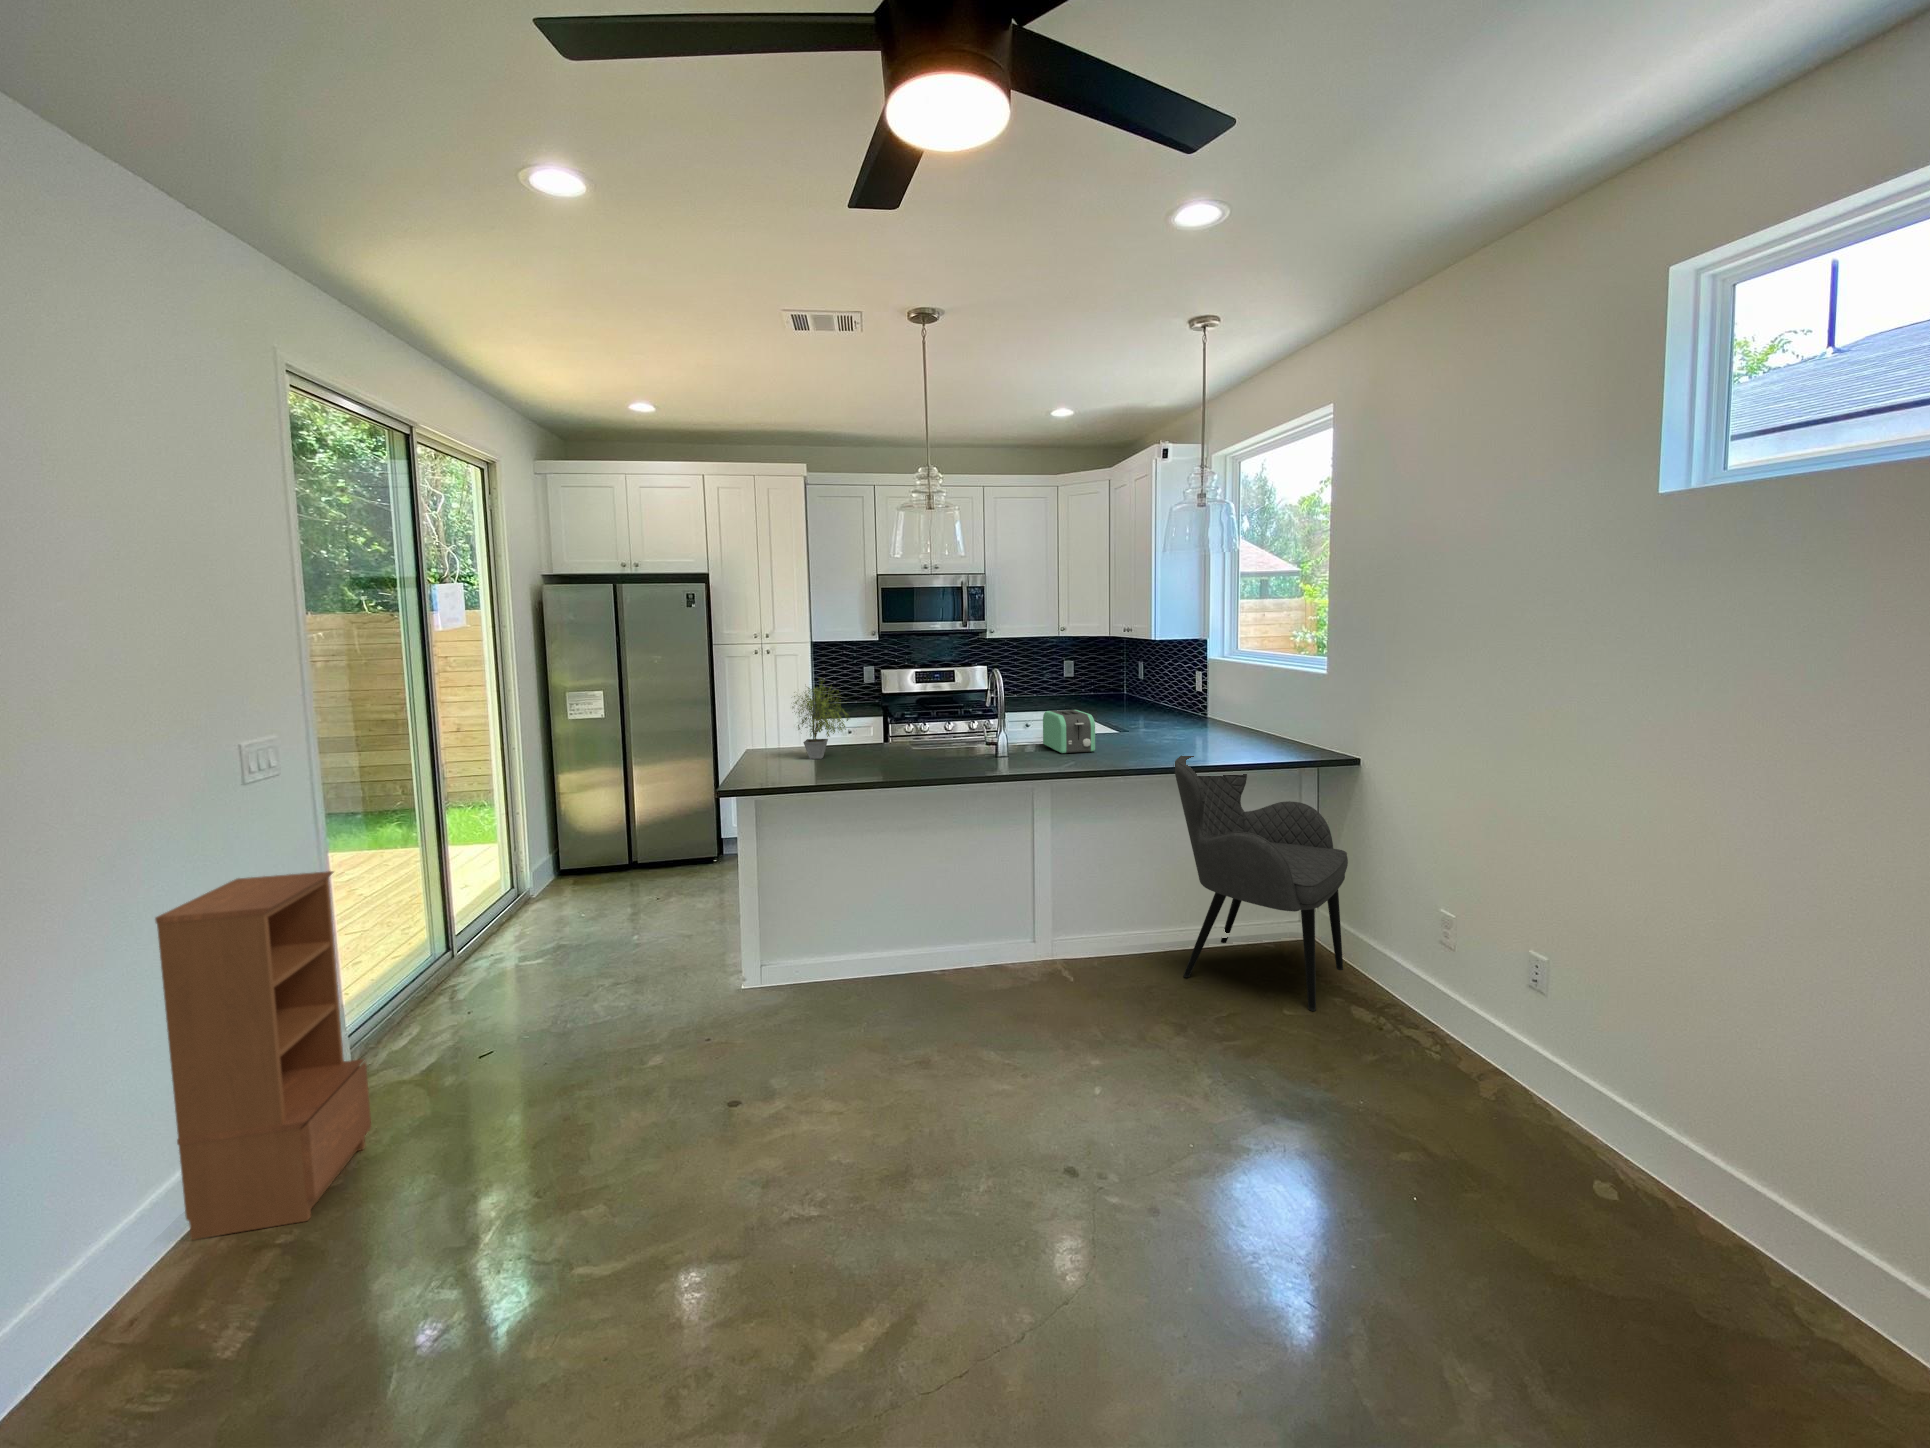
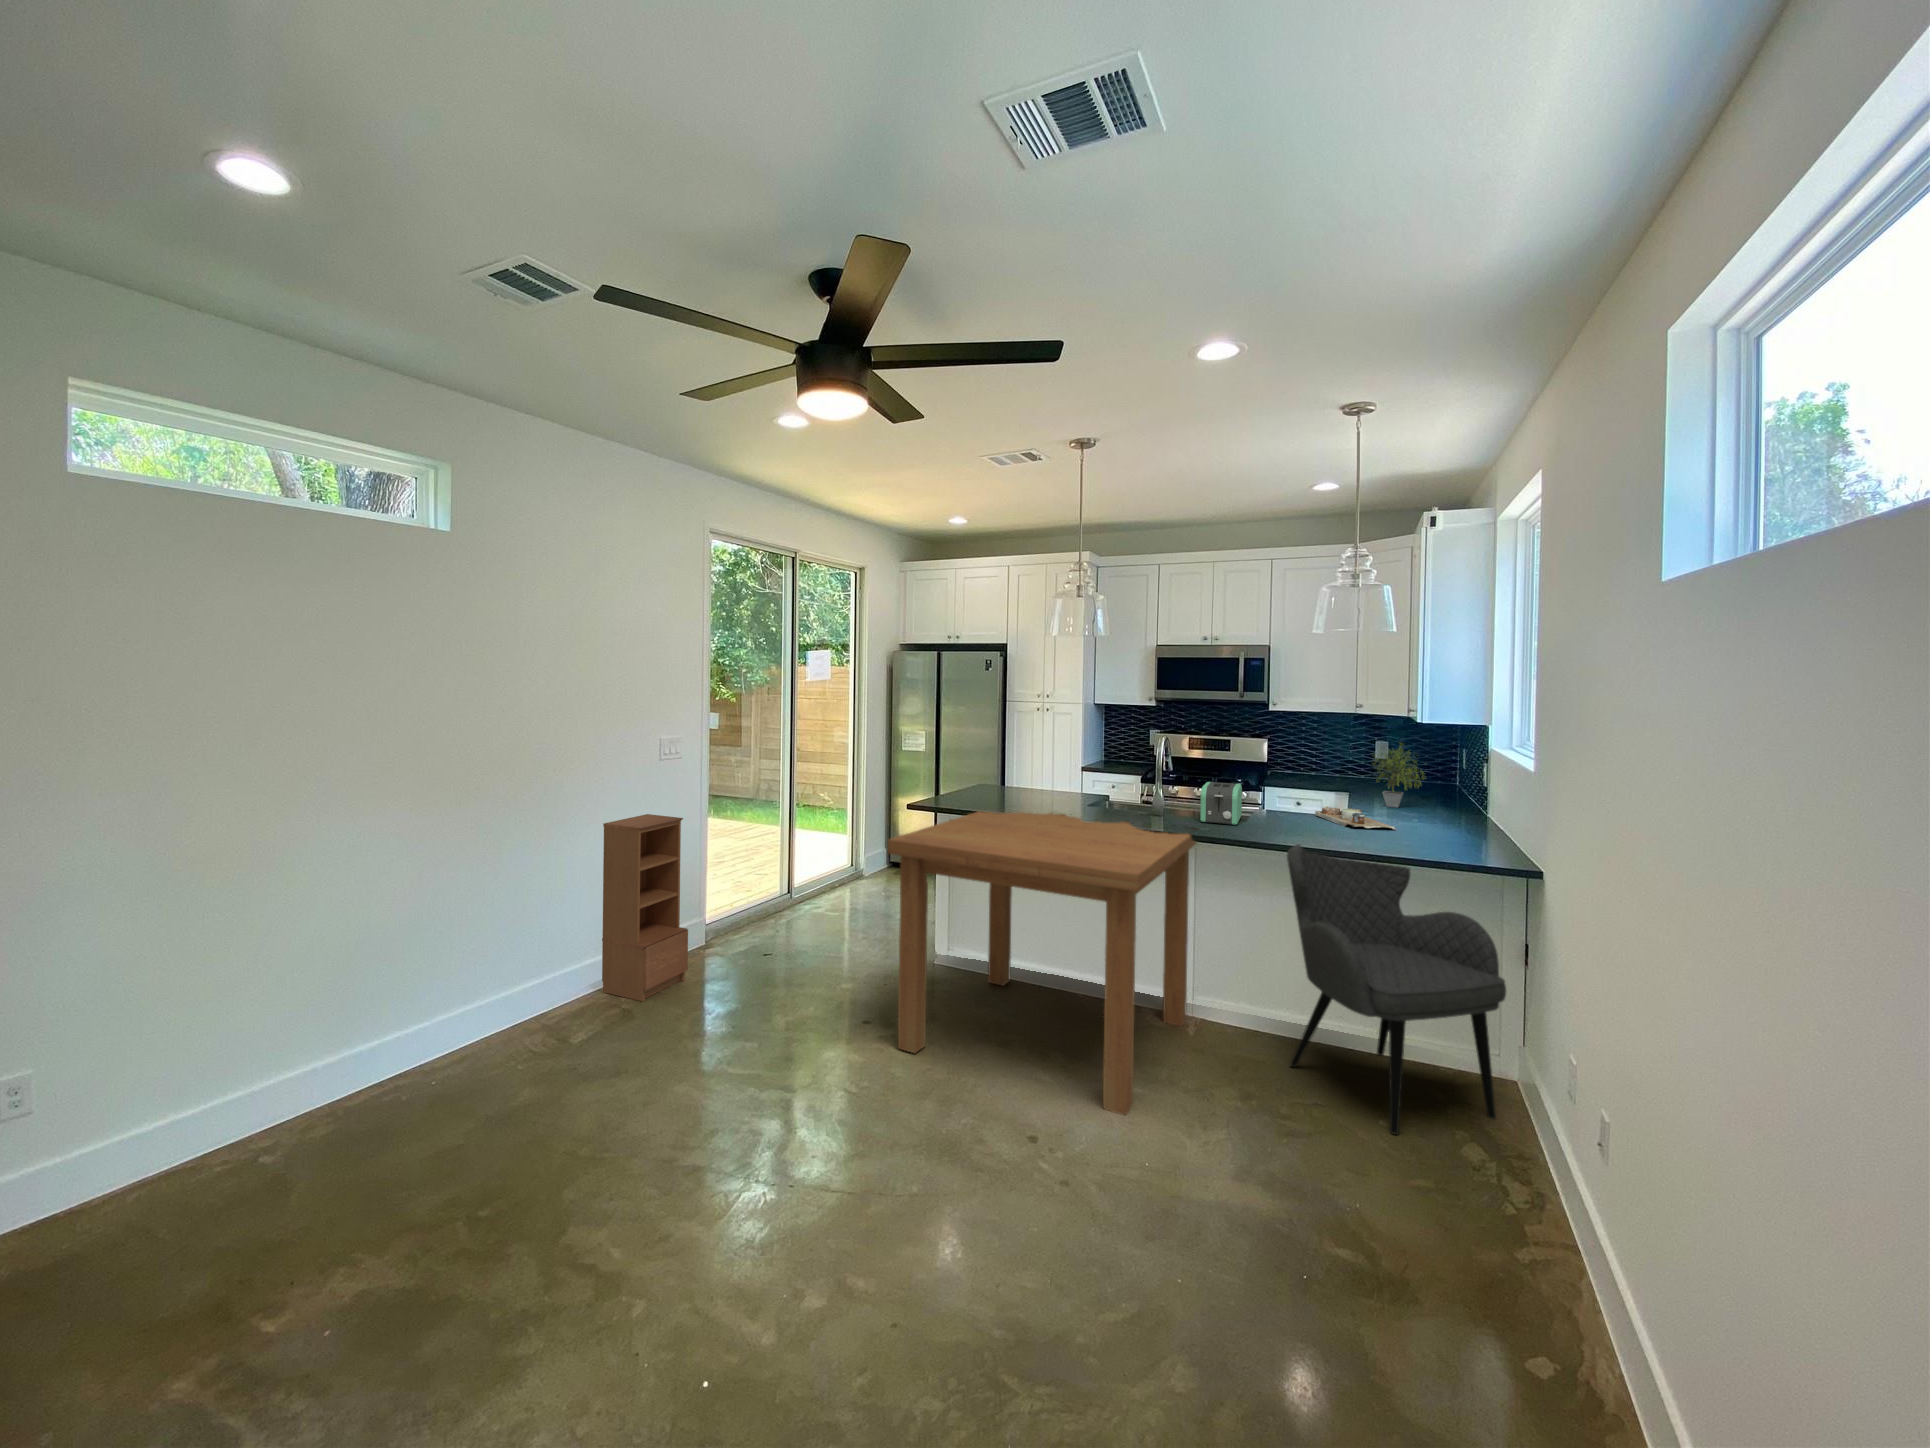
potted plant: present [792,678,849,759] -> present [1373,742,1426,808]
cutting board: none [1114,723,1200,740] -> present [1315,807,1396,831]
dining table: none [802,760,1148,1117] -> present [888,811,1199,1115]

